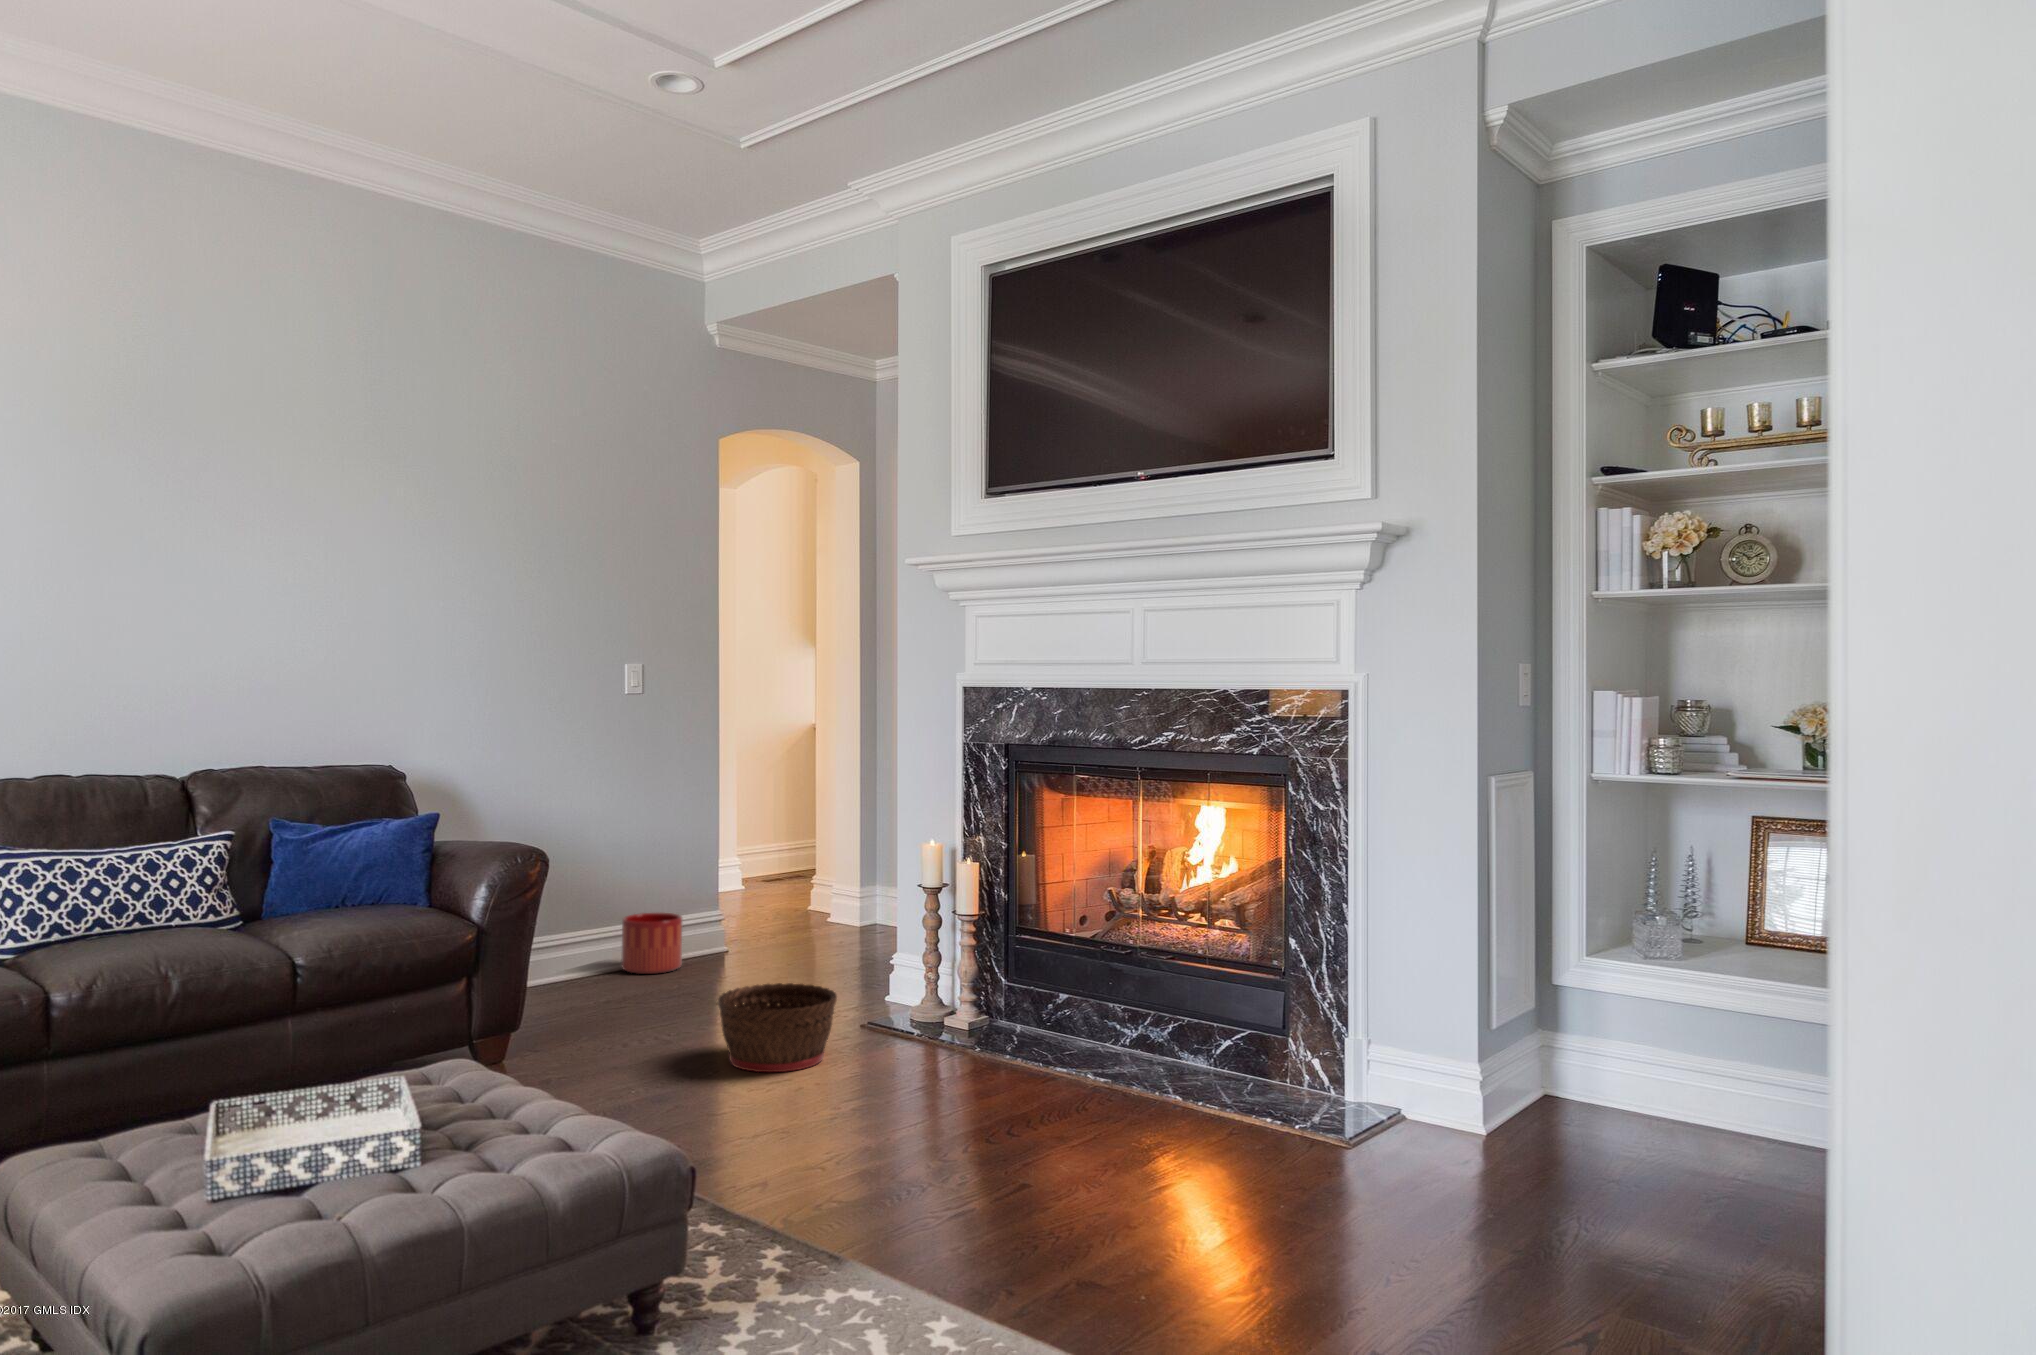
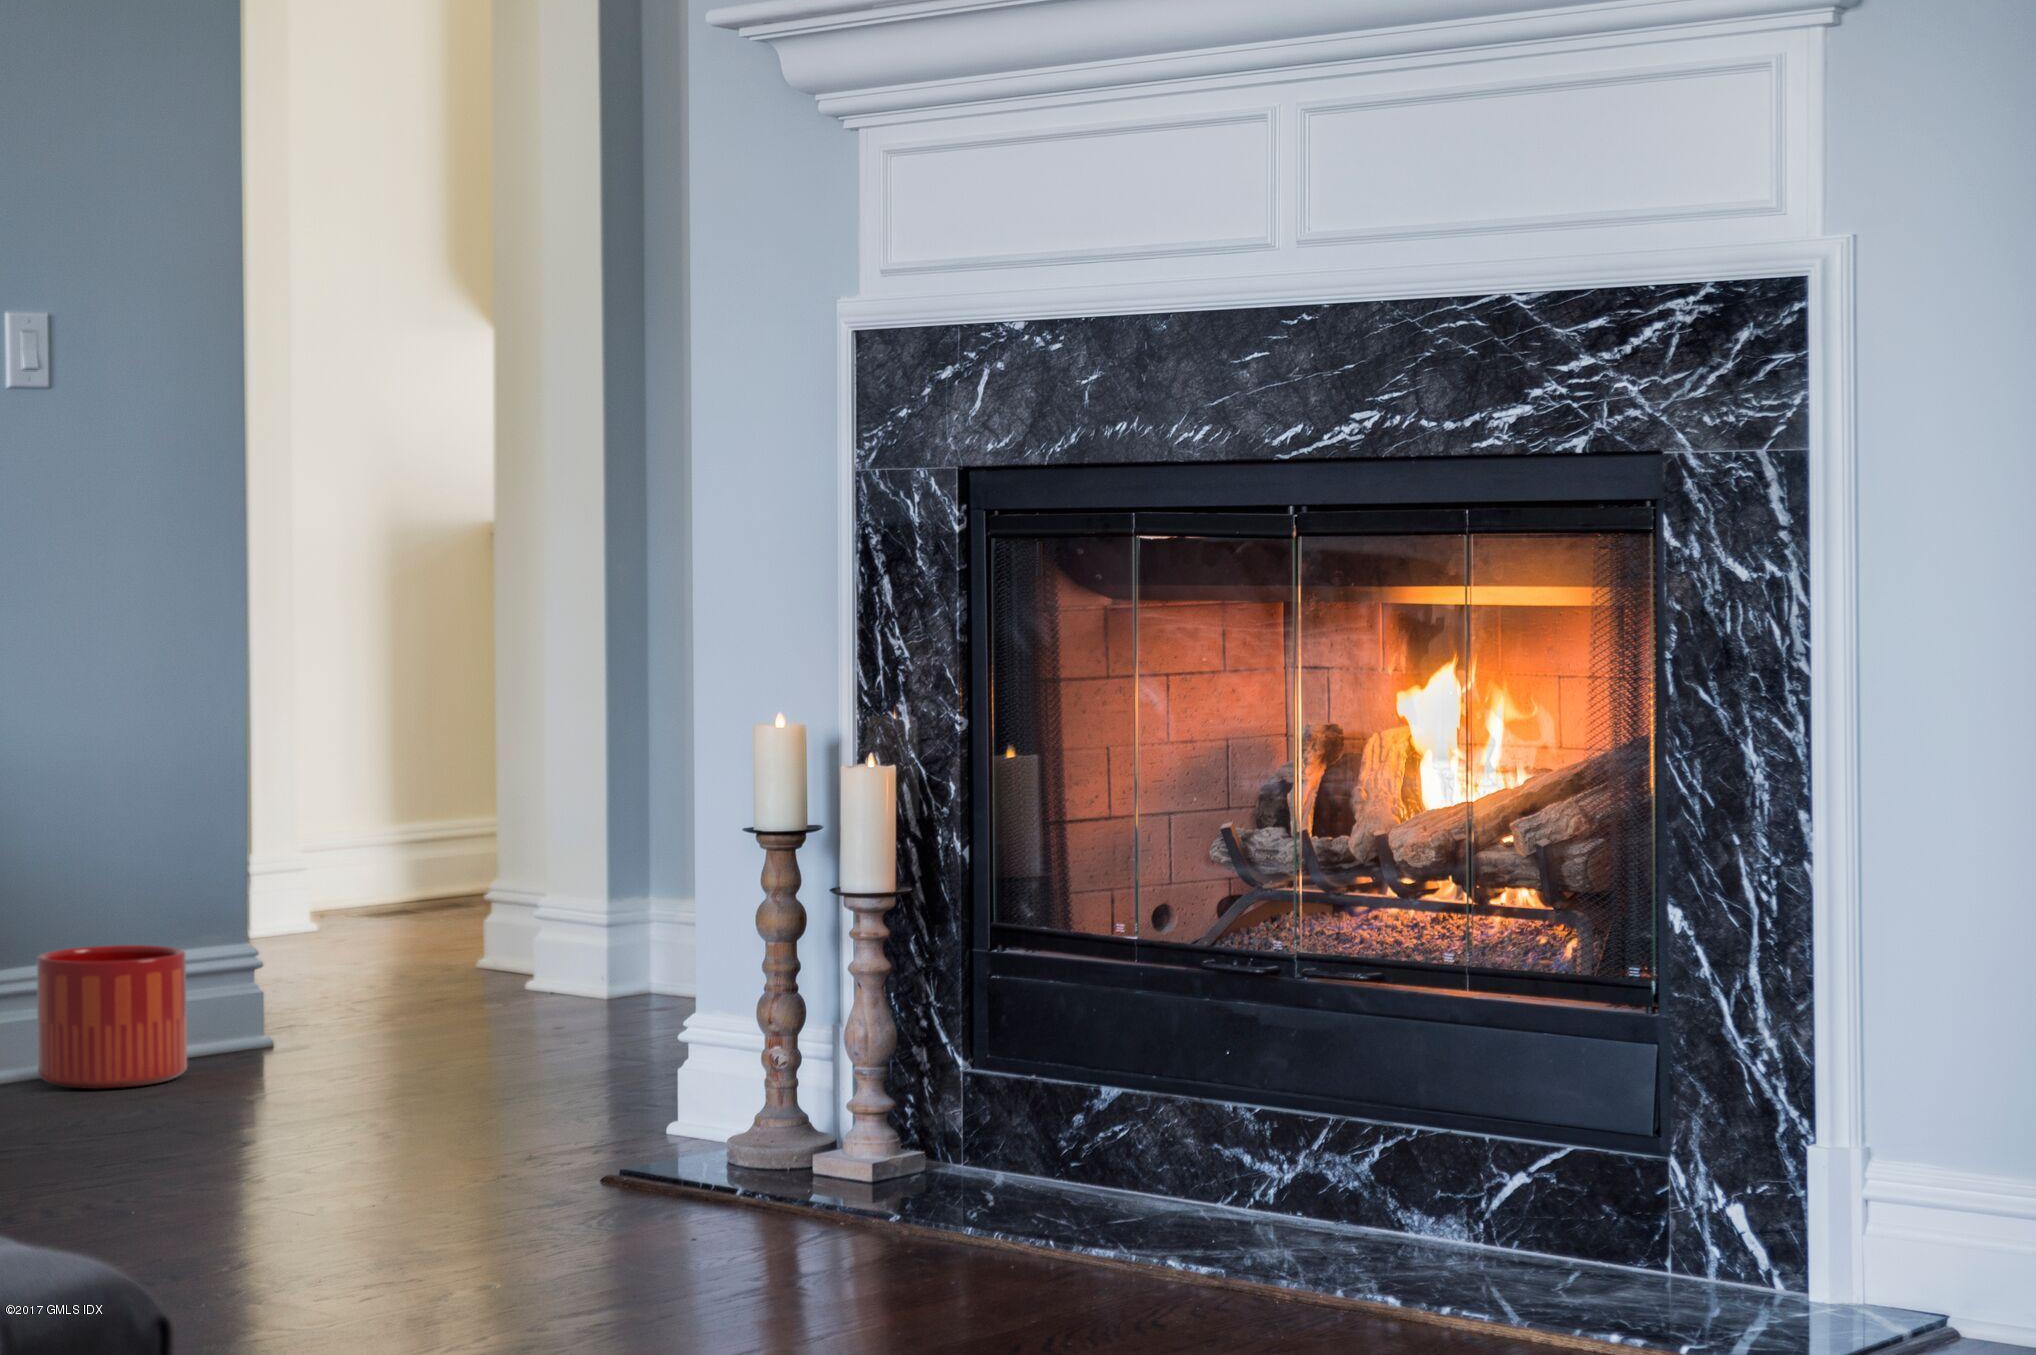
basket: present [718,983,837,1072] -> none [241,1065,541,1269]

